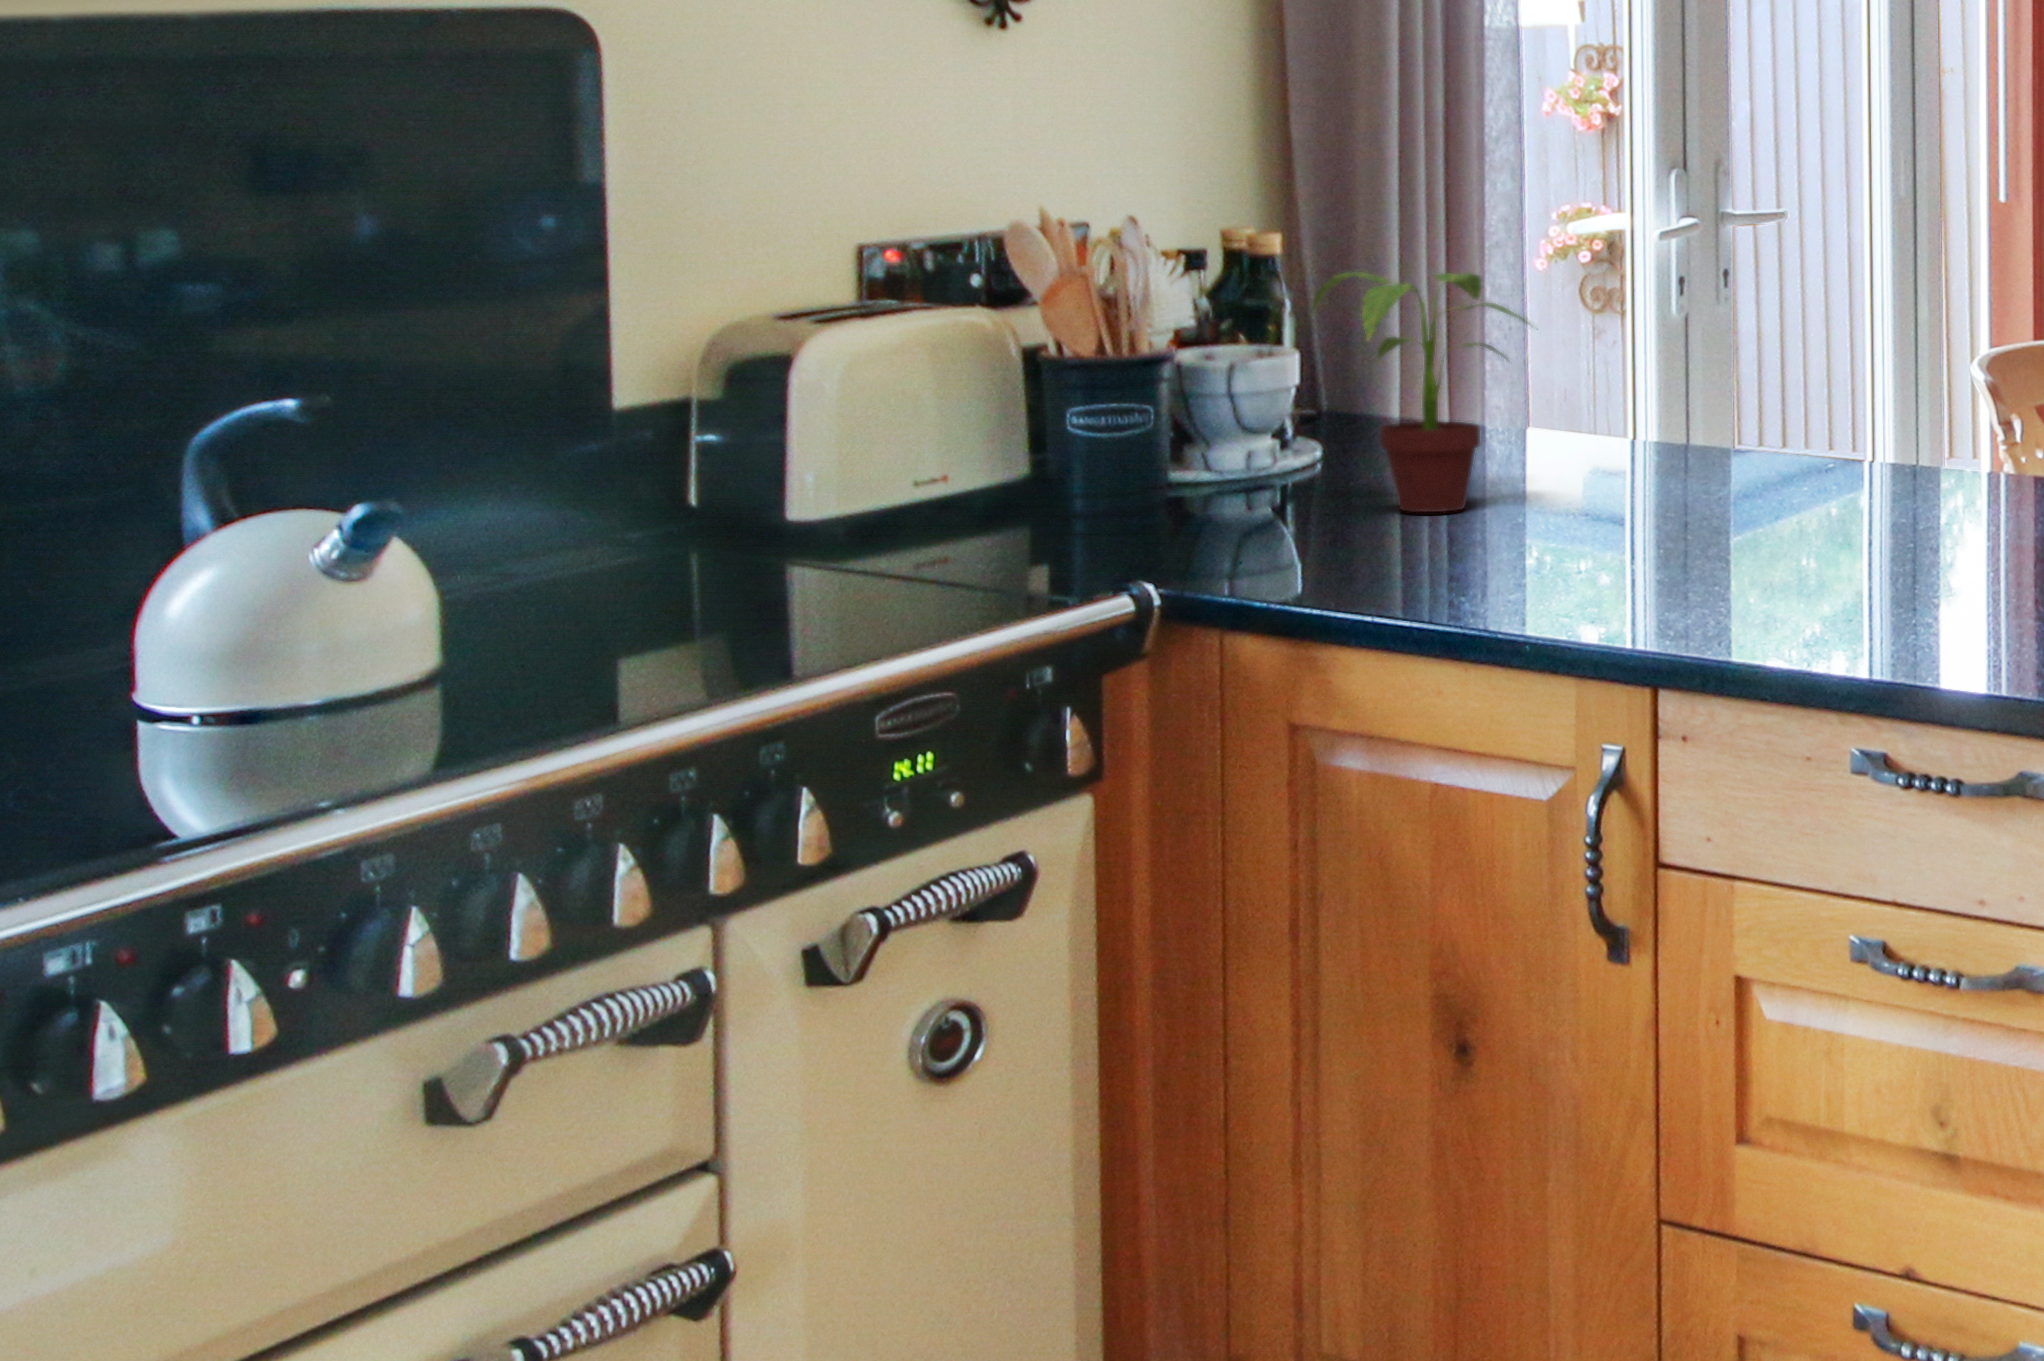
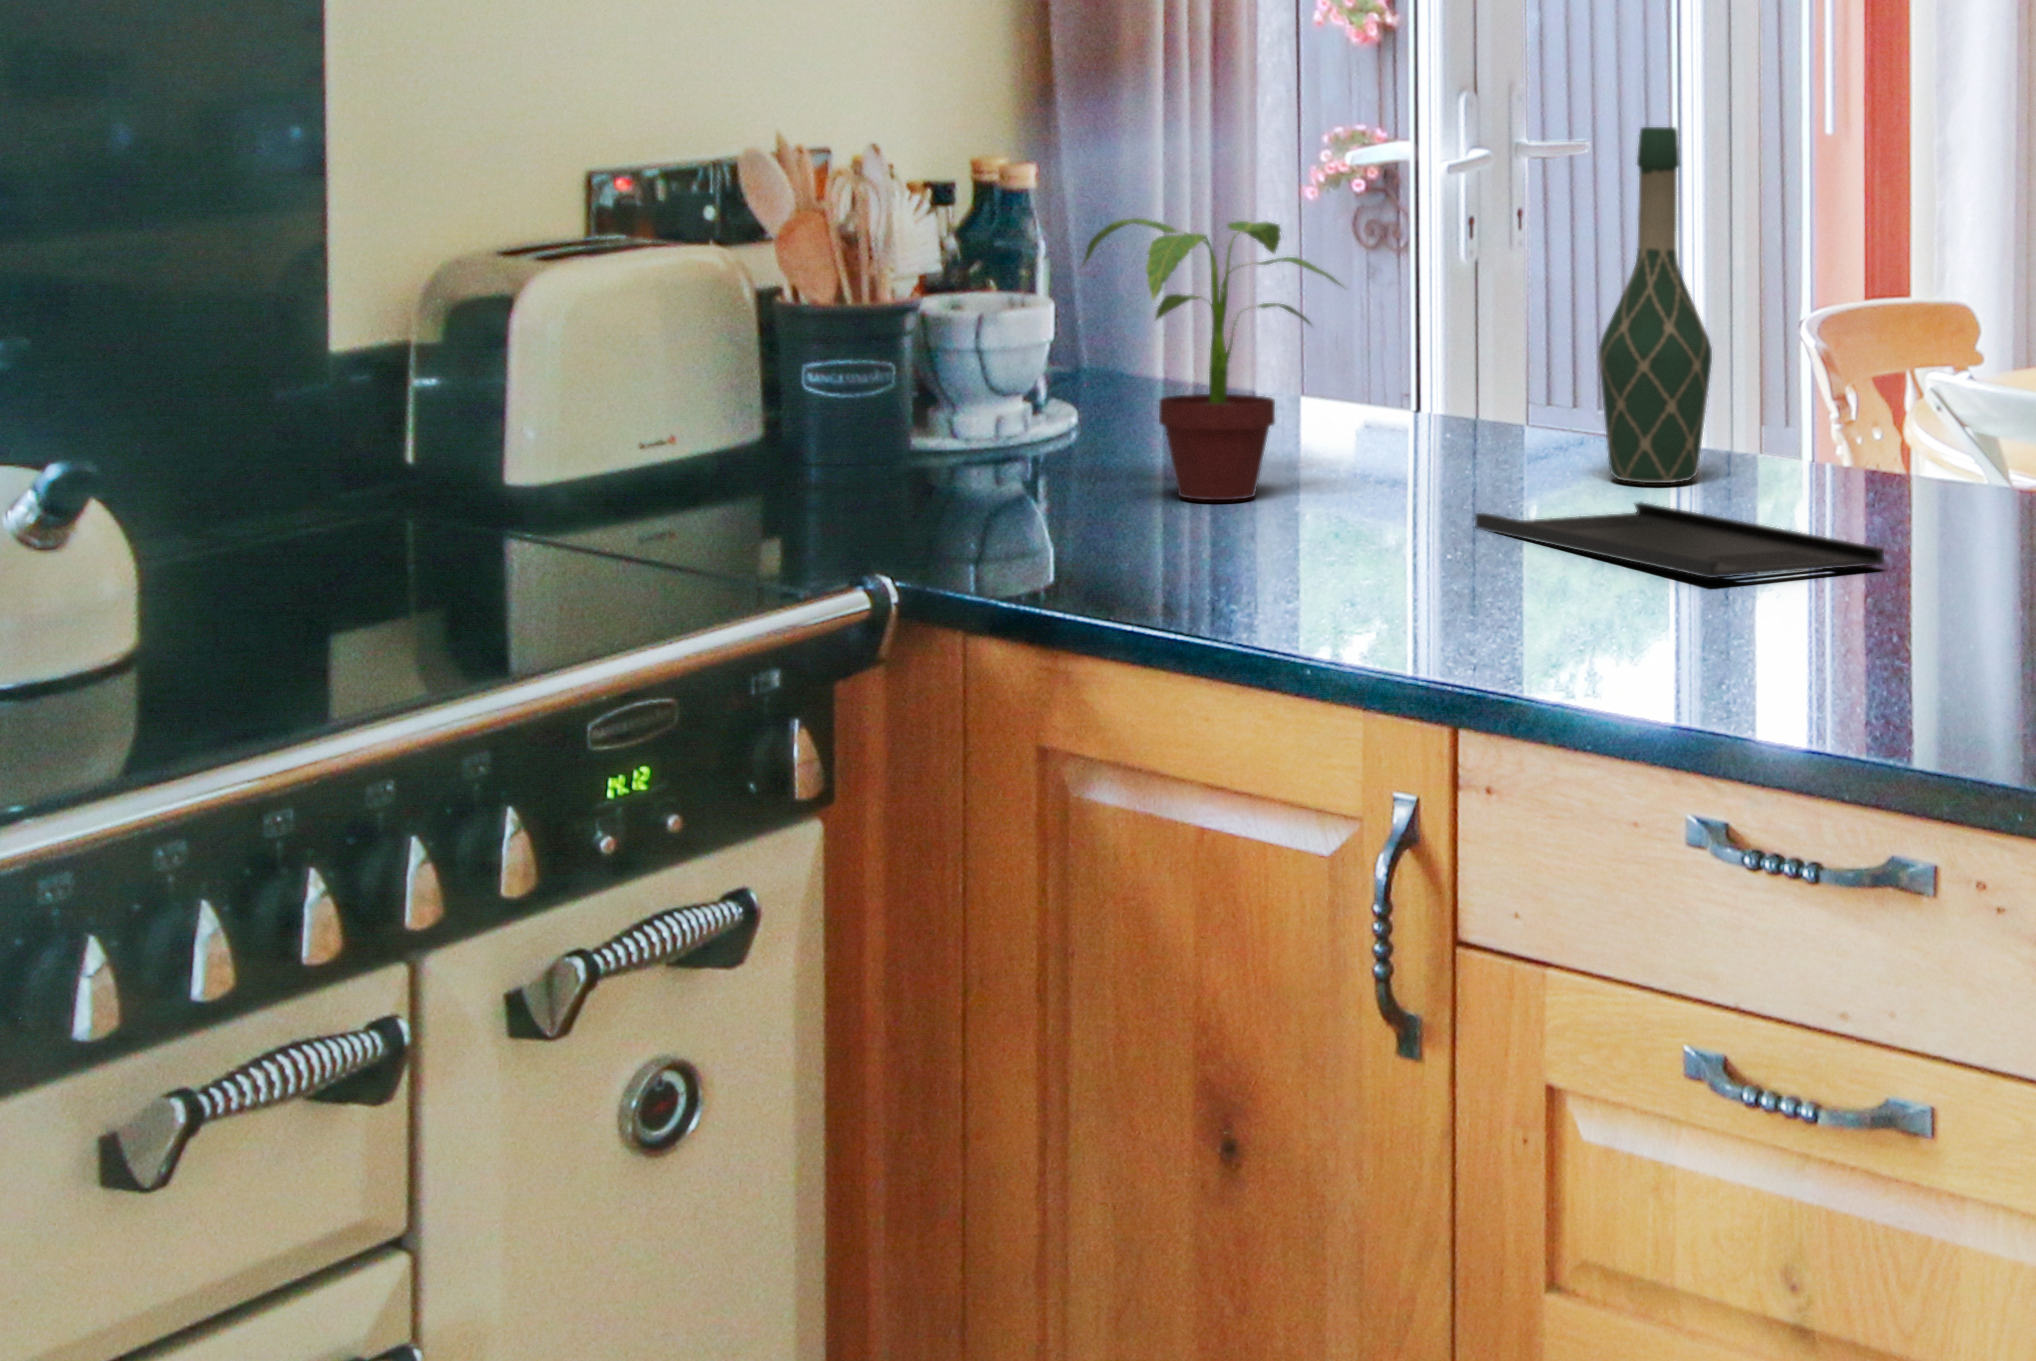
wine bottle: none [1757,185,1853,490] -> present [1599,127,1712,483]
tray: none [1649,507,1994,569] -> present [1475,502,1884,578]

